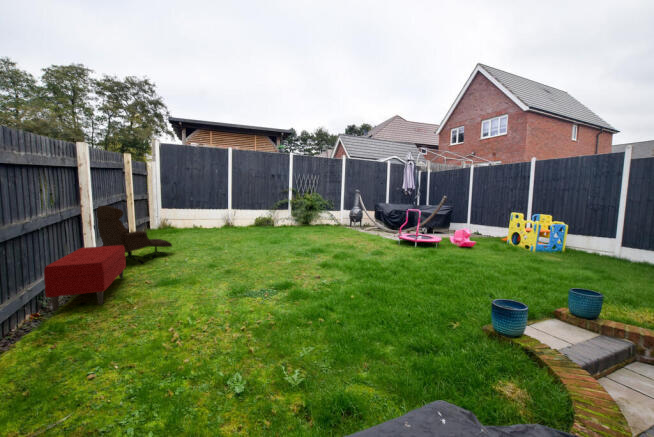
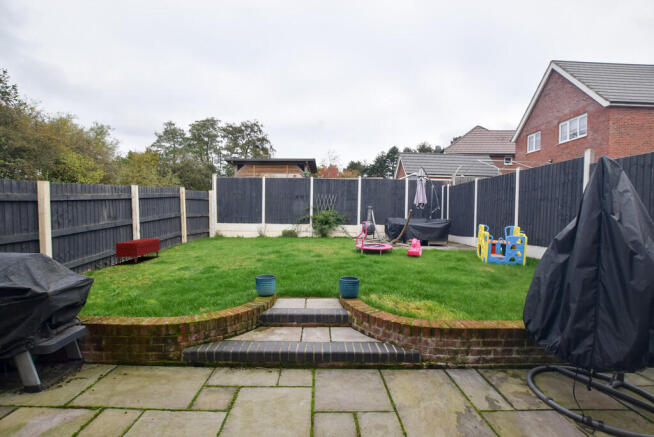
lounge chair: present [97,206,172,264] -> none [155,218,198,252]

